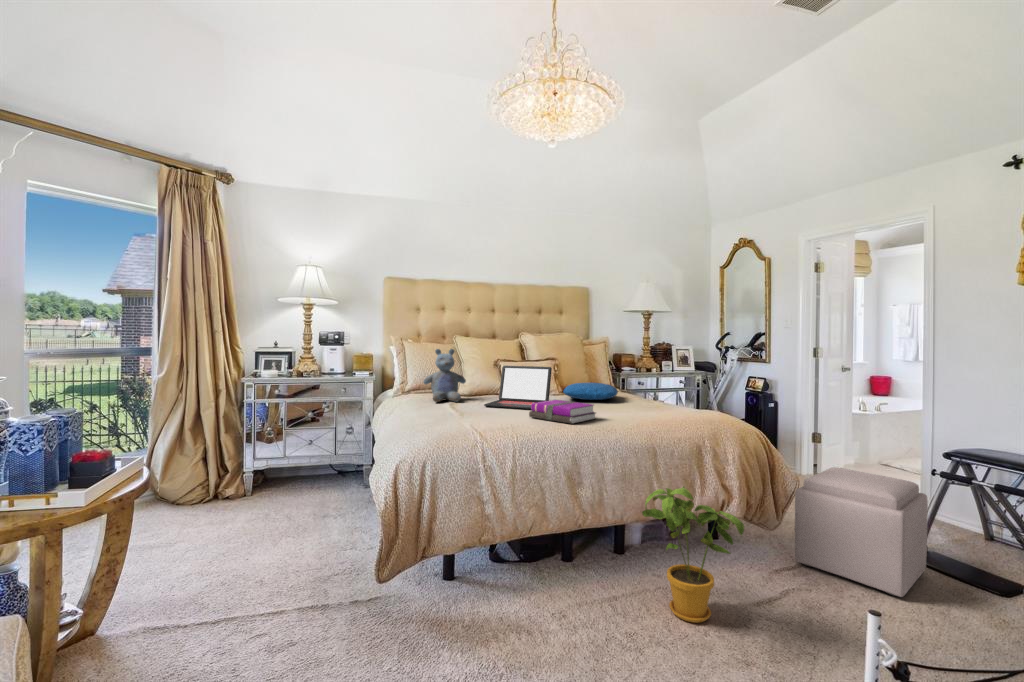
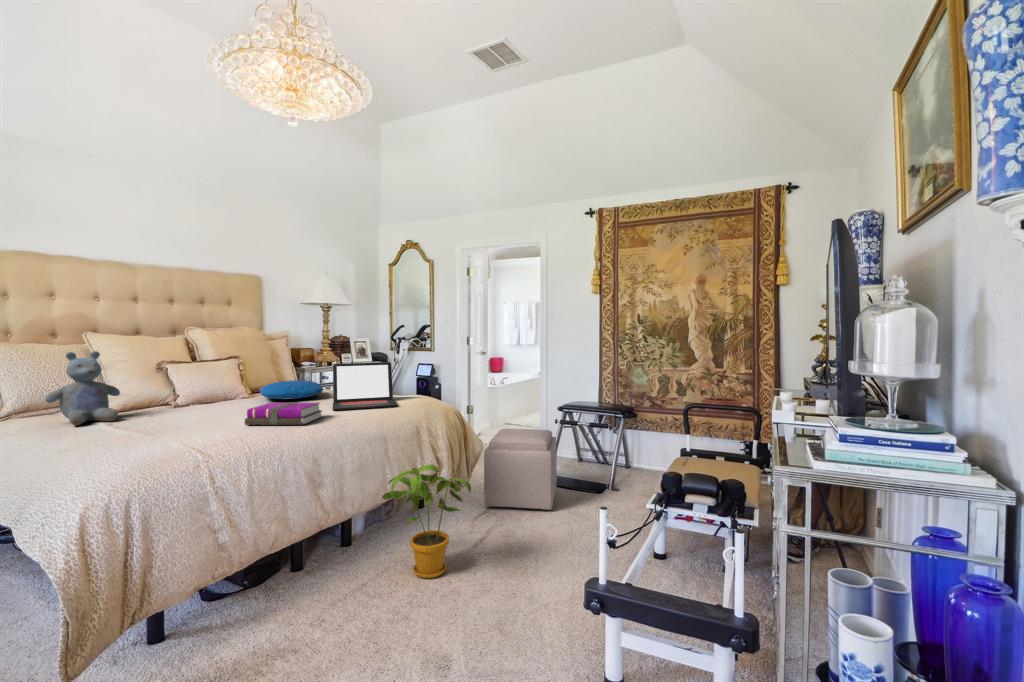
laptop: present [484,366,552,409] -> present [333,362,397,410]

